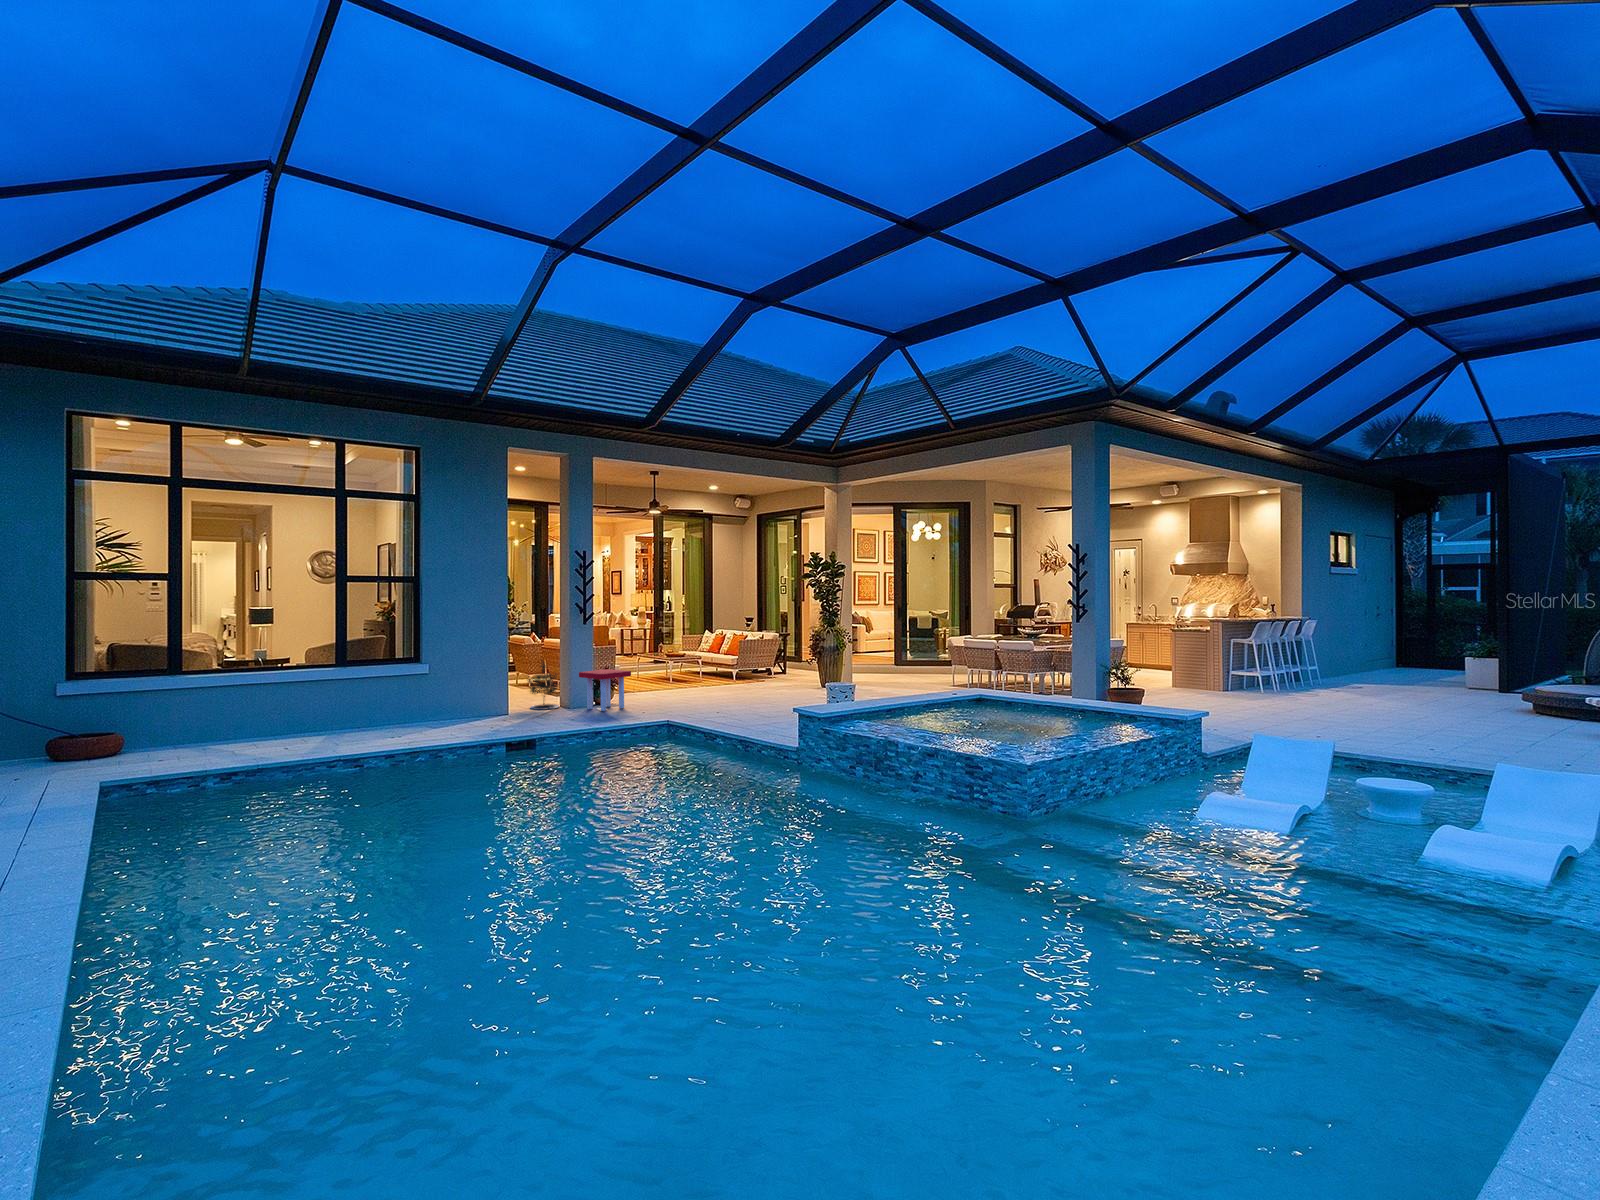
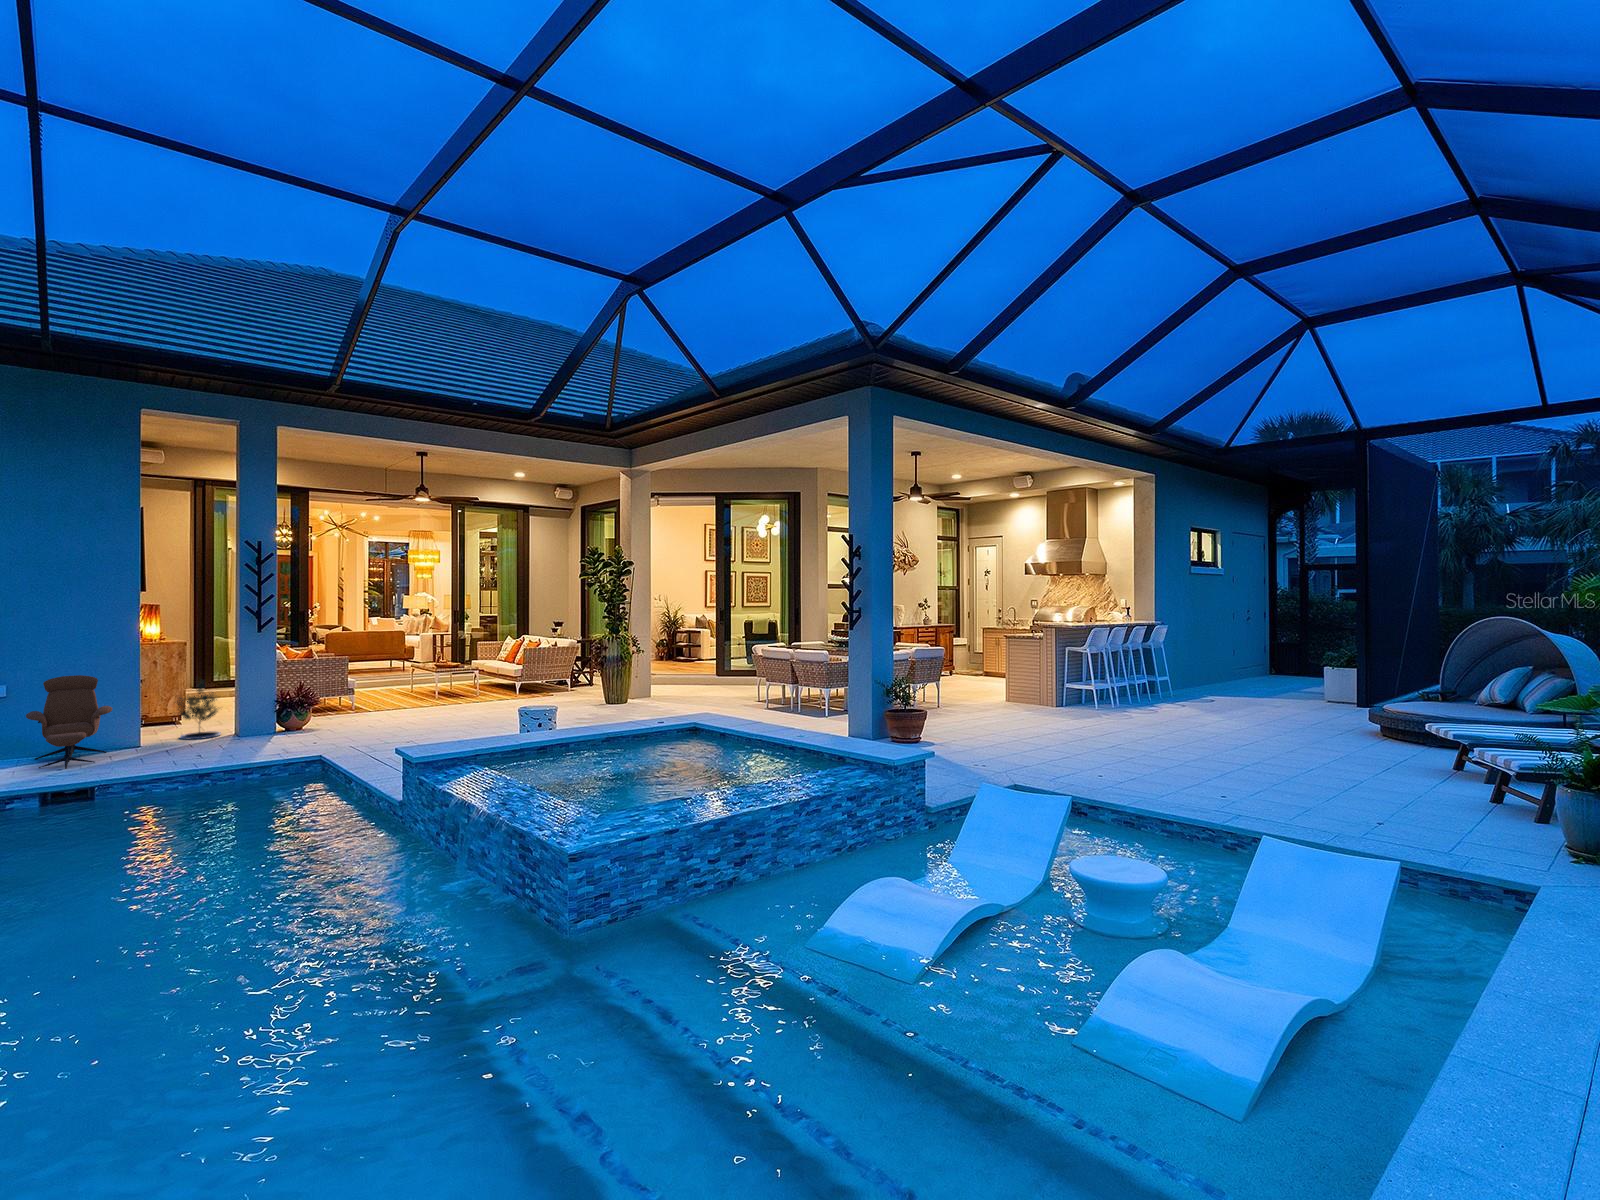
lounge chair: none [448,656,507,727] -> present [26,675,112,769]
stool: present [579,669,631,711] -> none [239,688,307,741]

